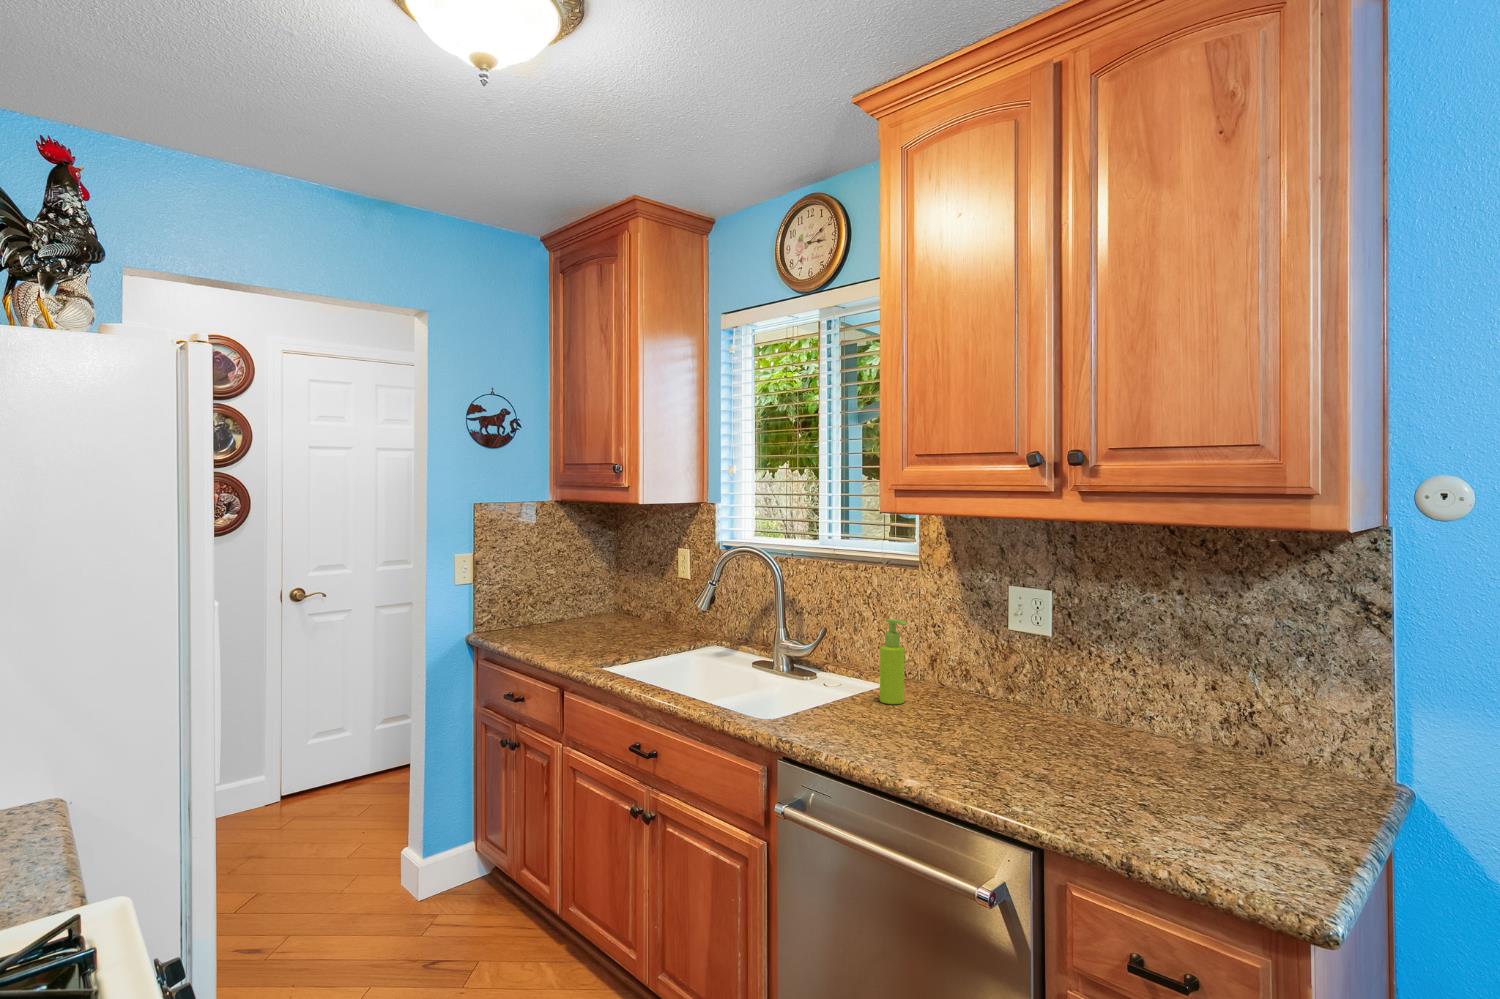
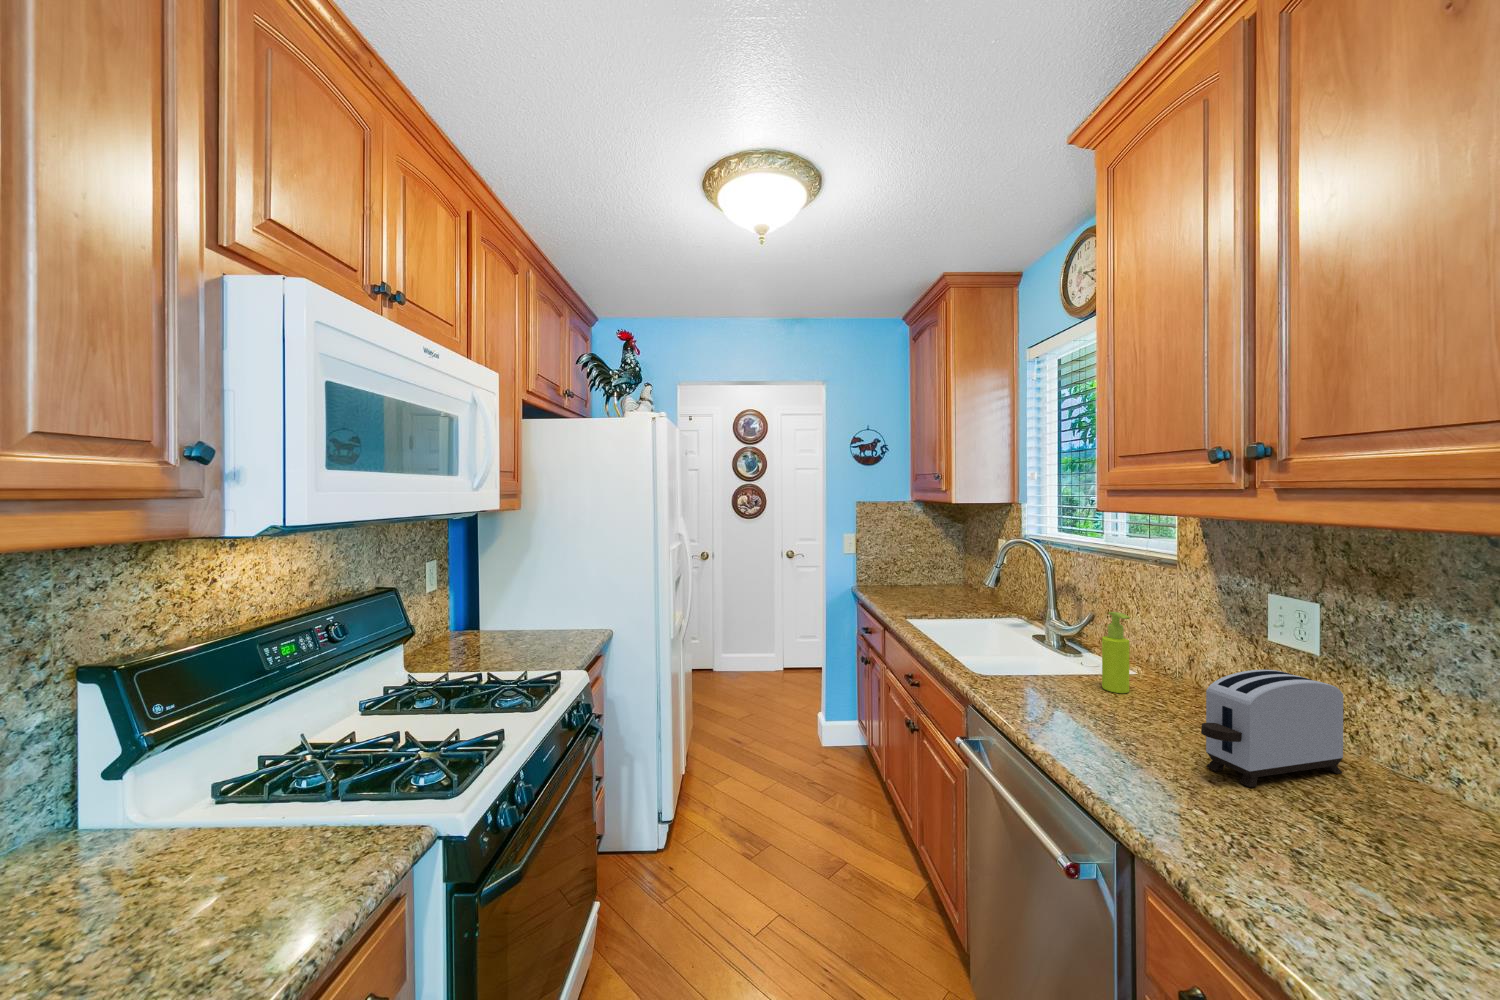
toaster: none [1021,652,1088,756] -> present [1201,670,1343,787]

